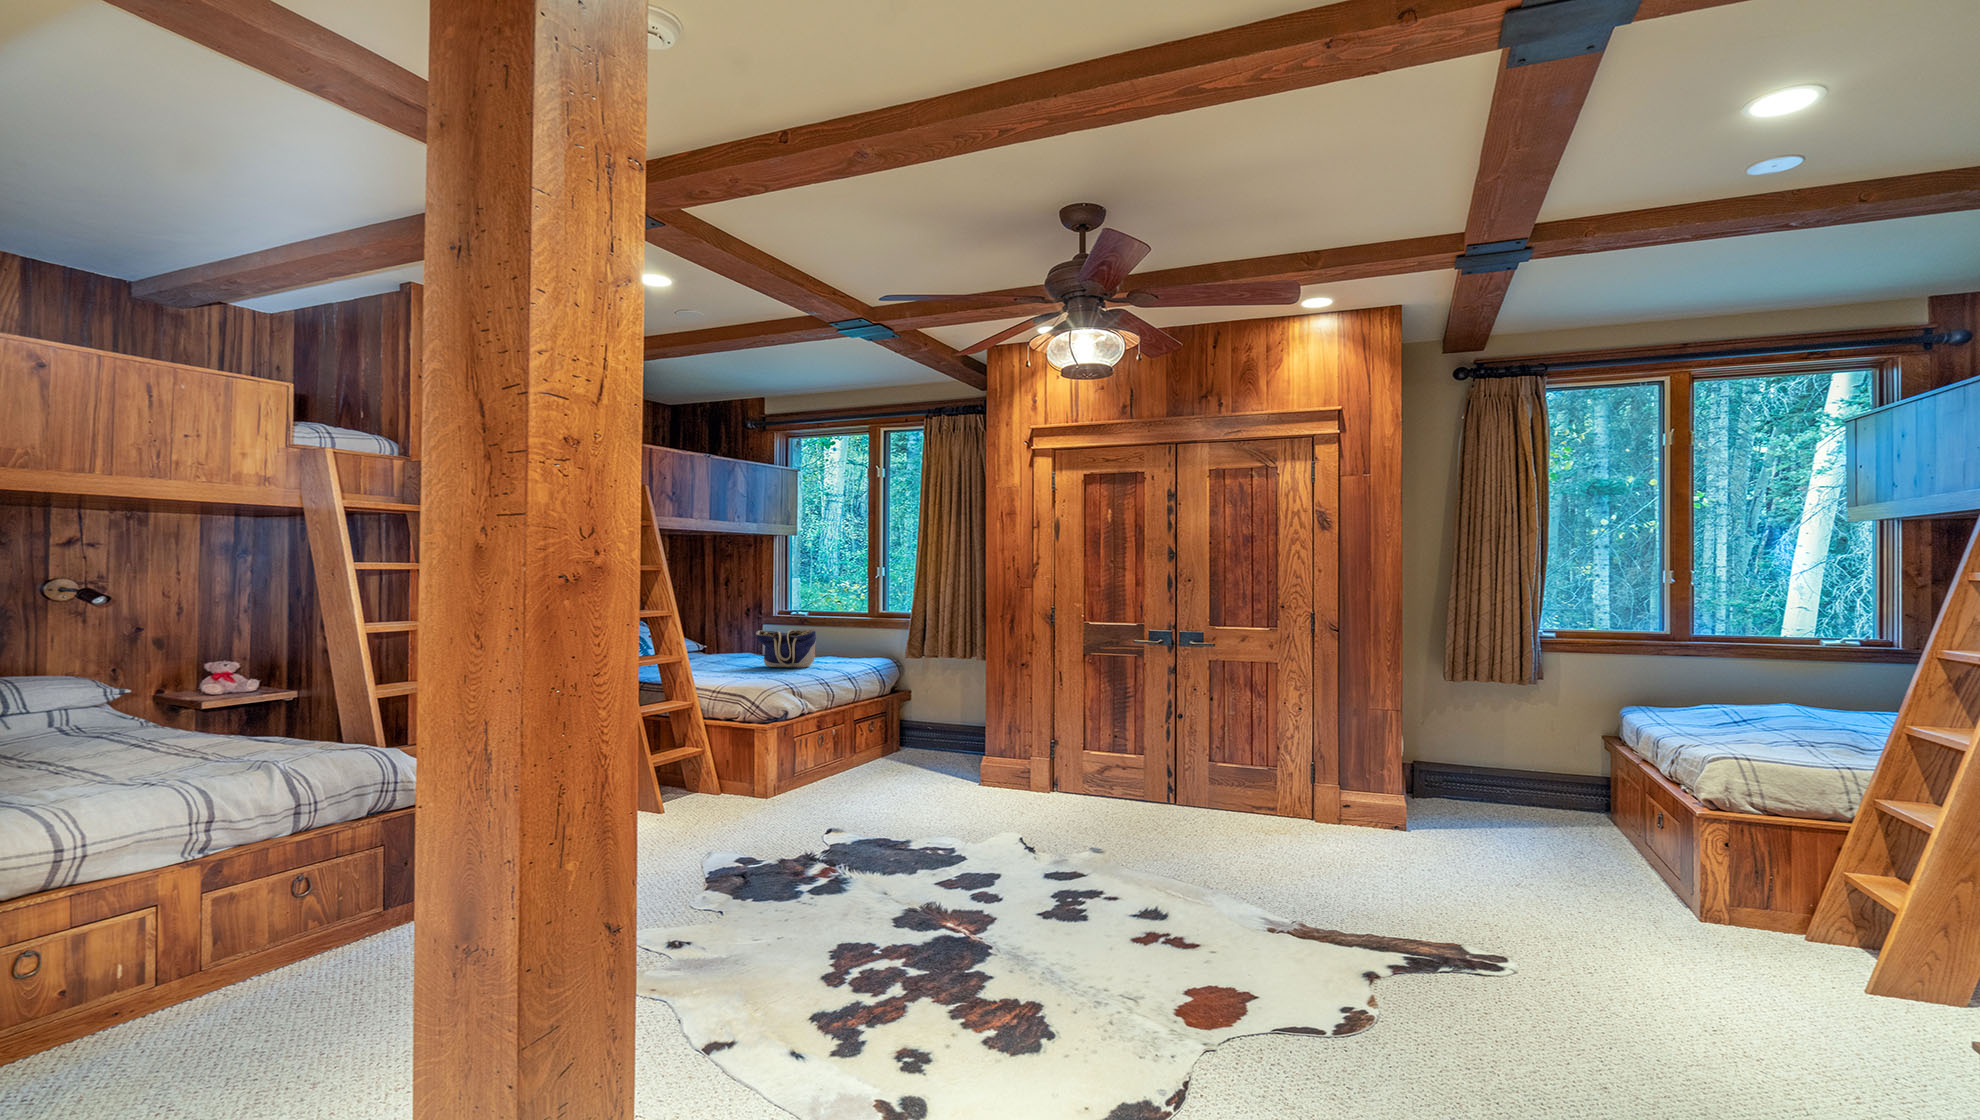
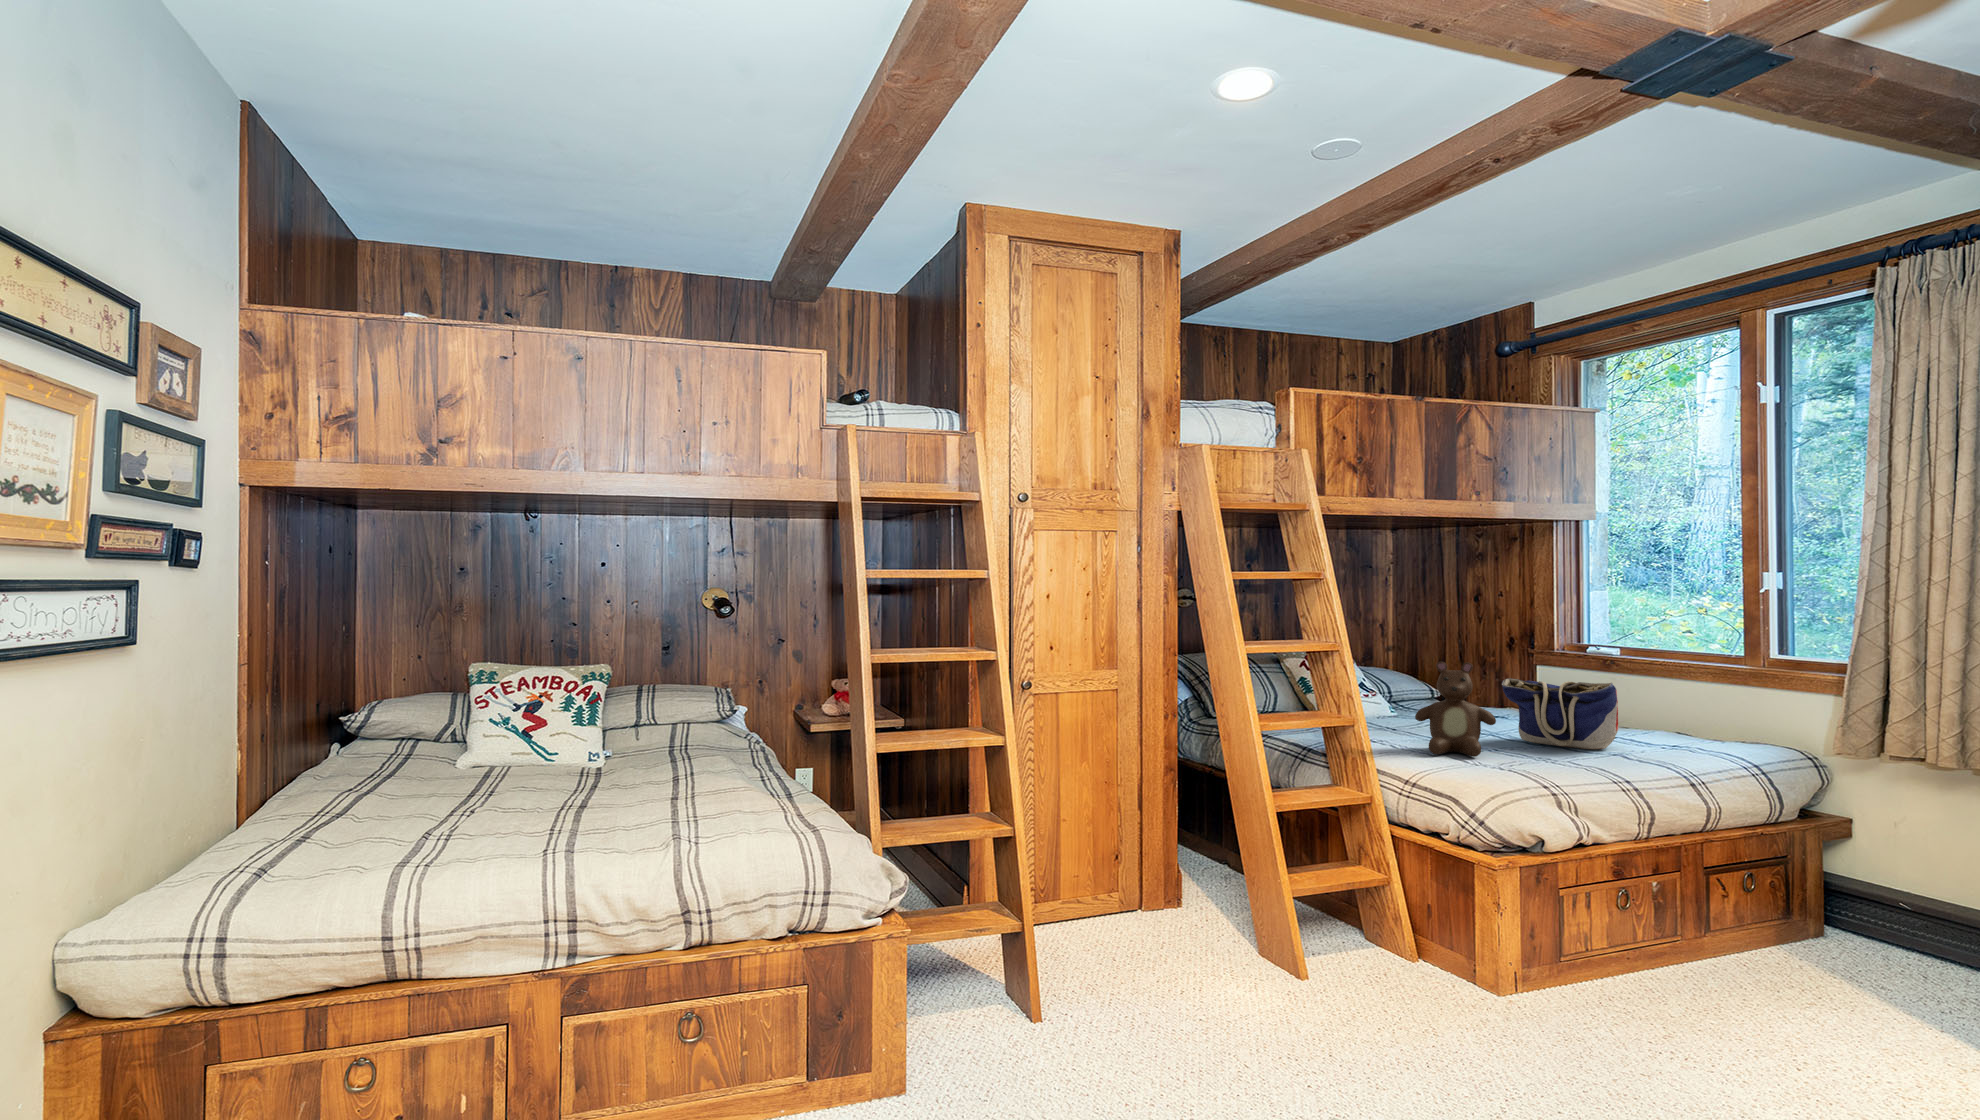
teddy bear: none [710,621,756,677] -> present [1415,662,1496,757]

